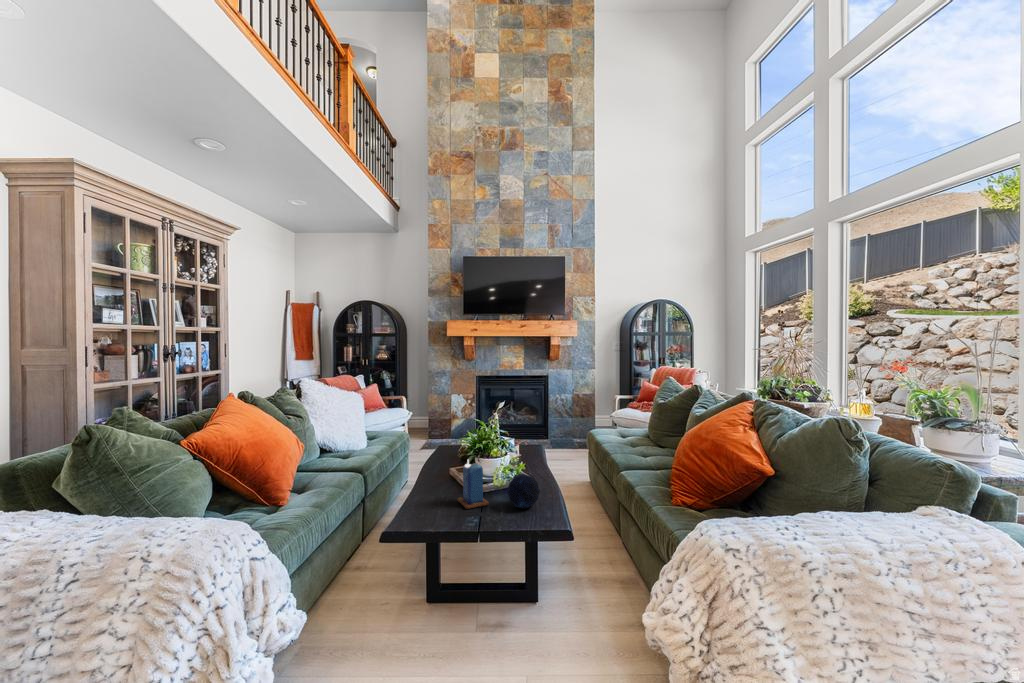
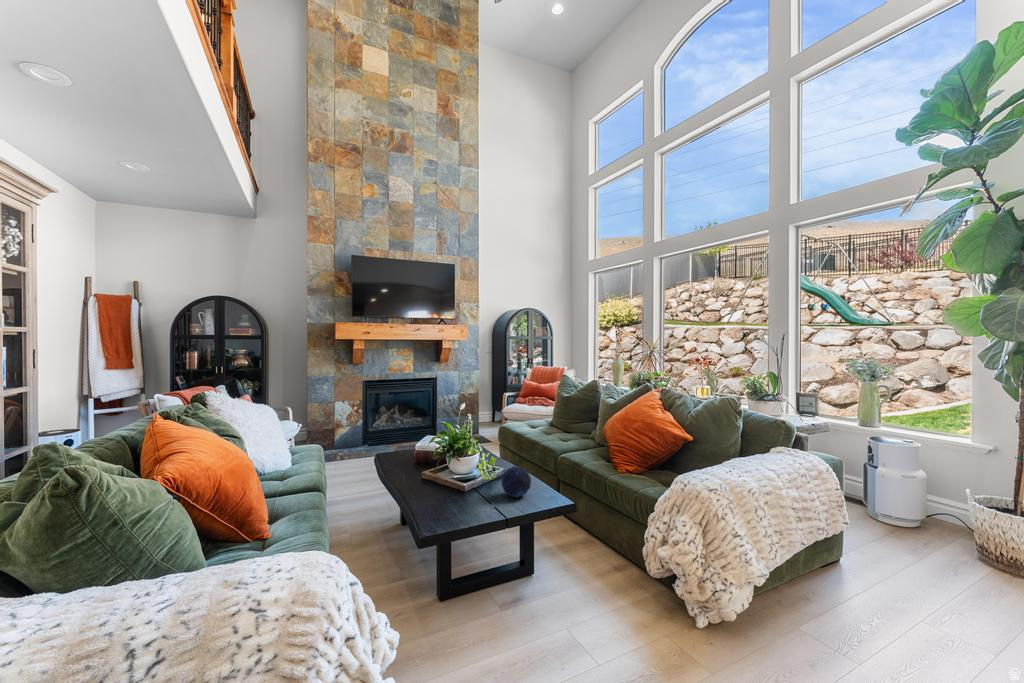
candle: present [457,460,489,509] -> none [452,459,485,506]

